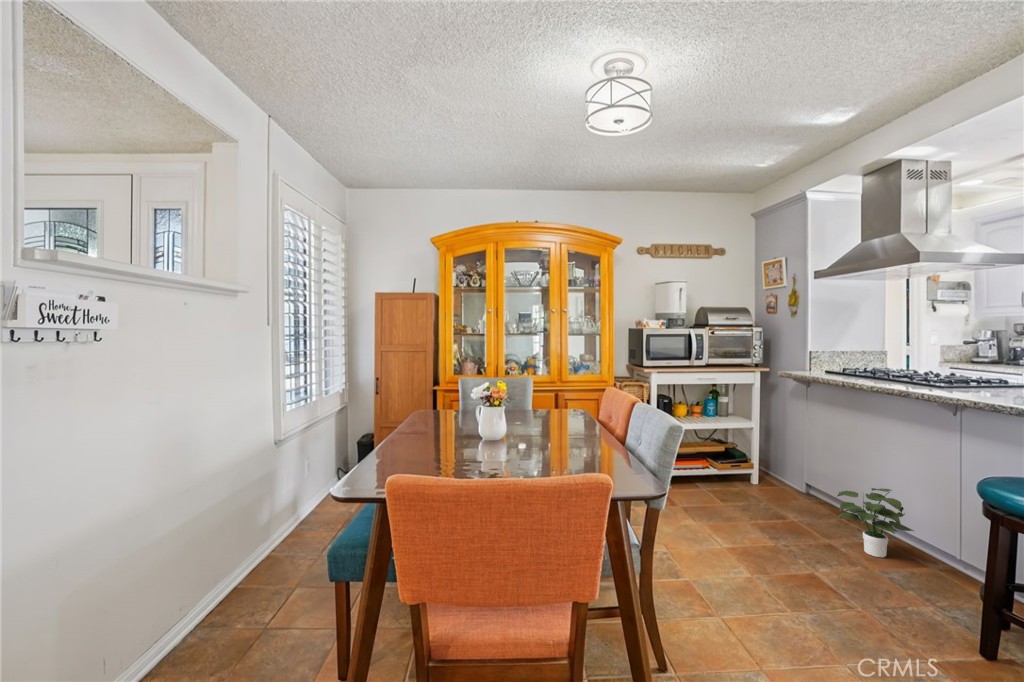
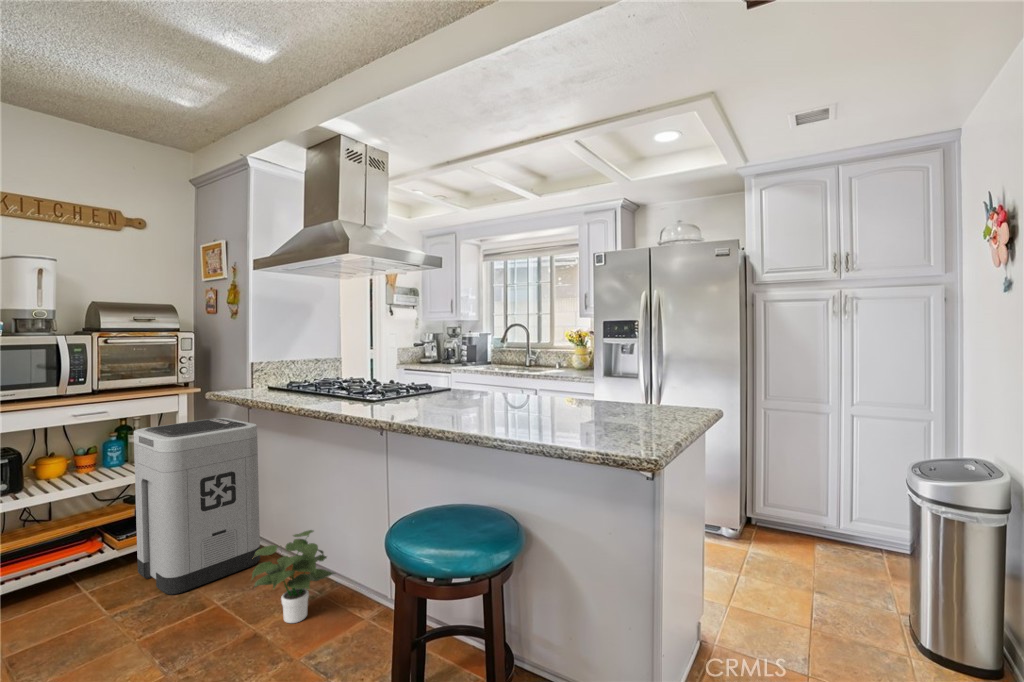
trash can: none [729,391,821,508] -> present [134,418,260,595]

